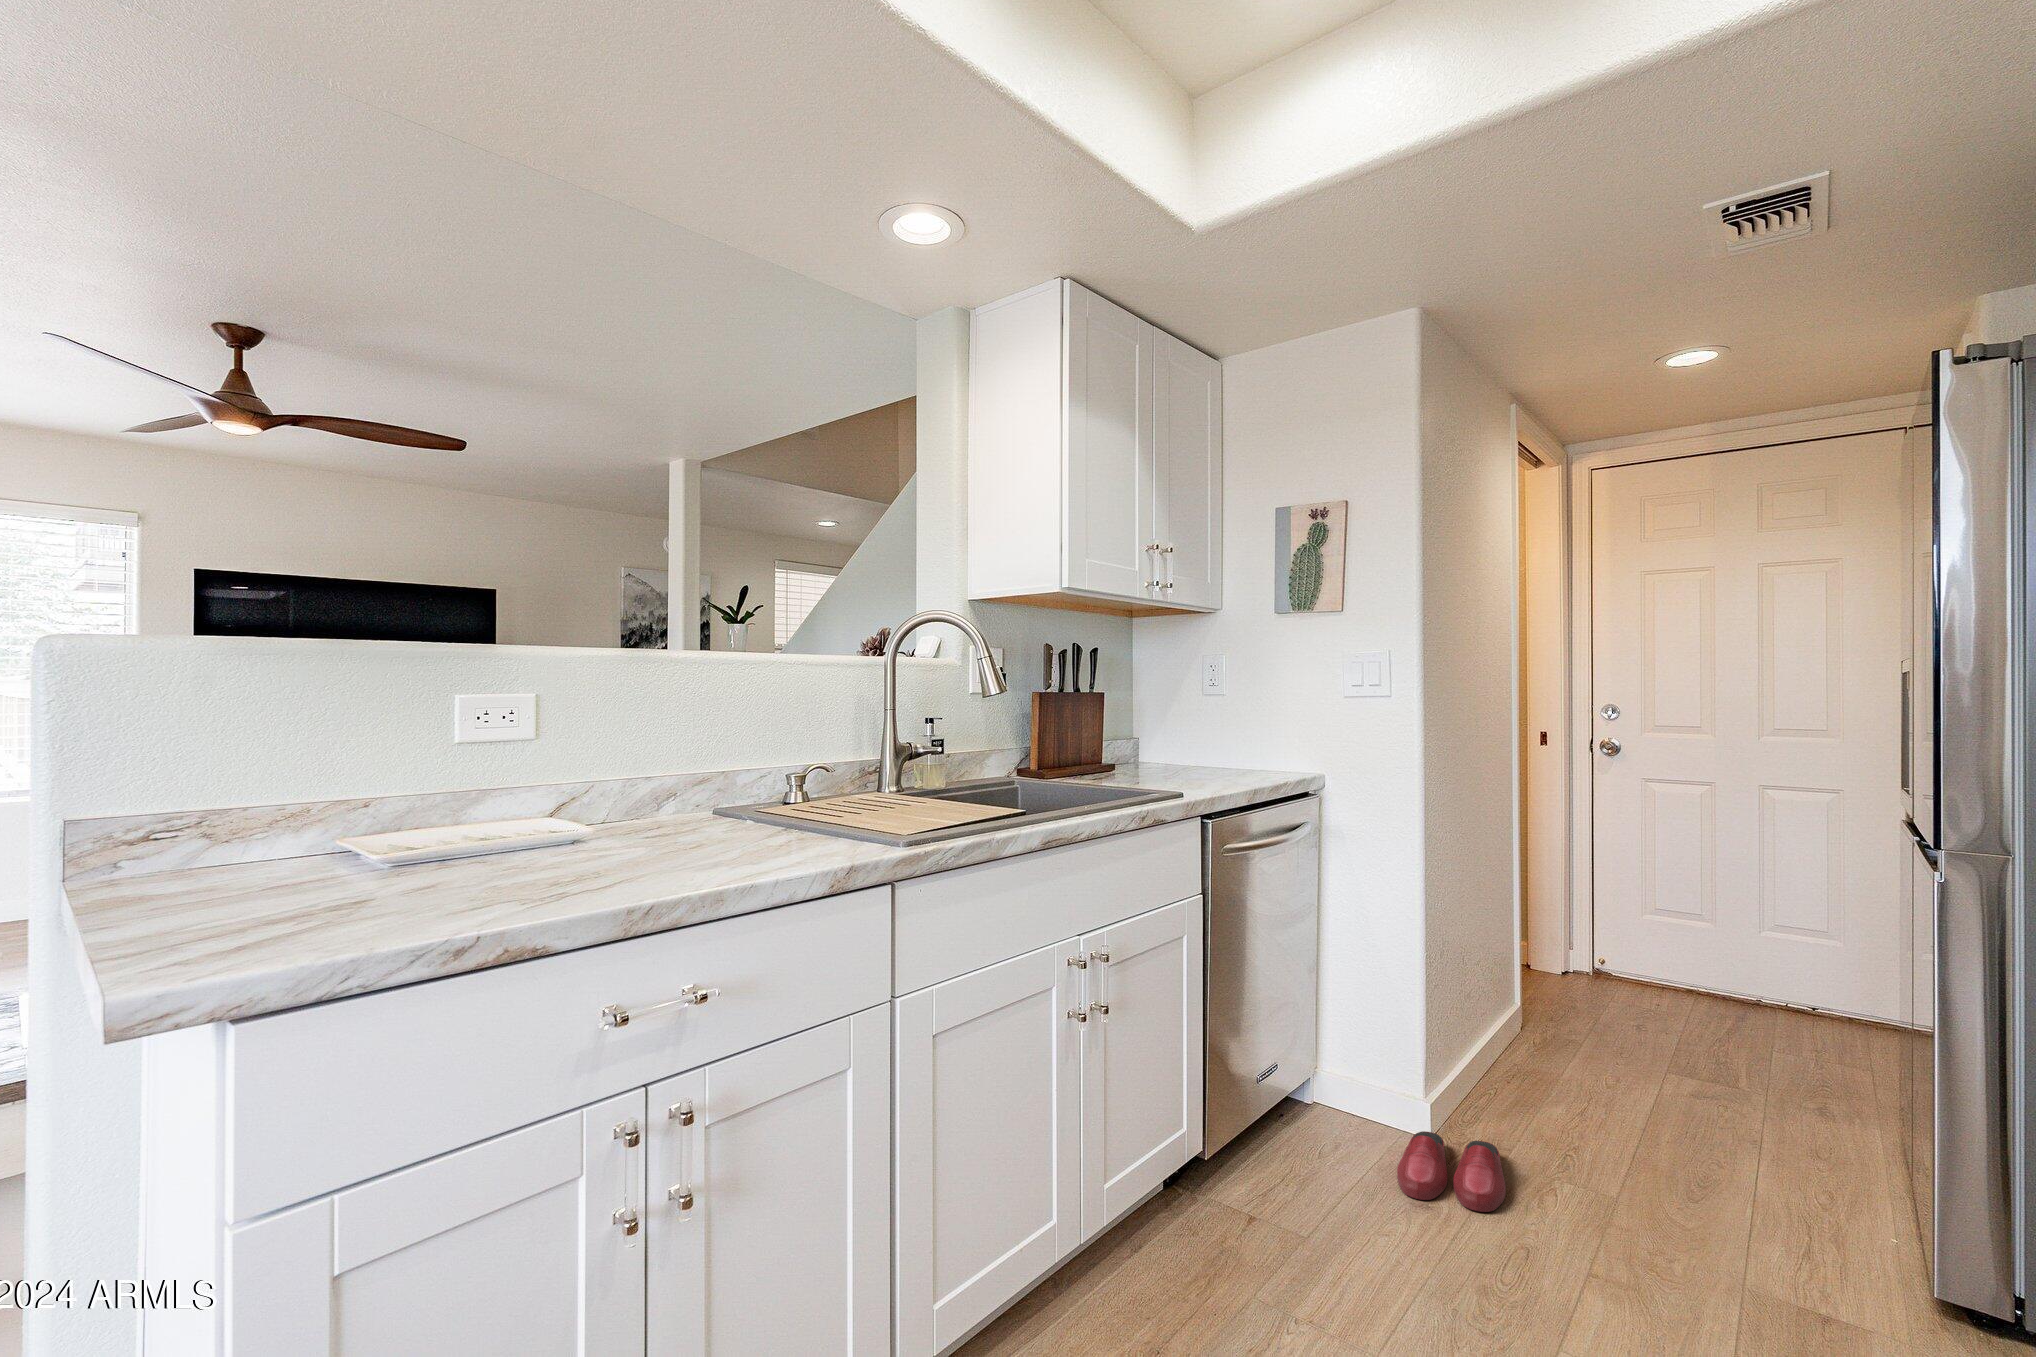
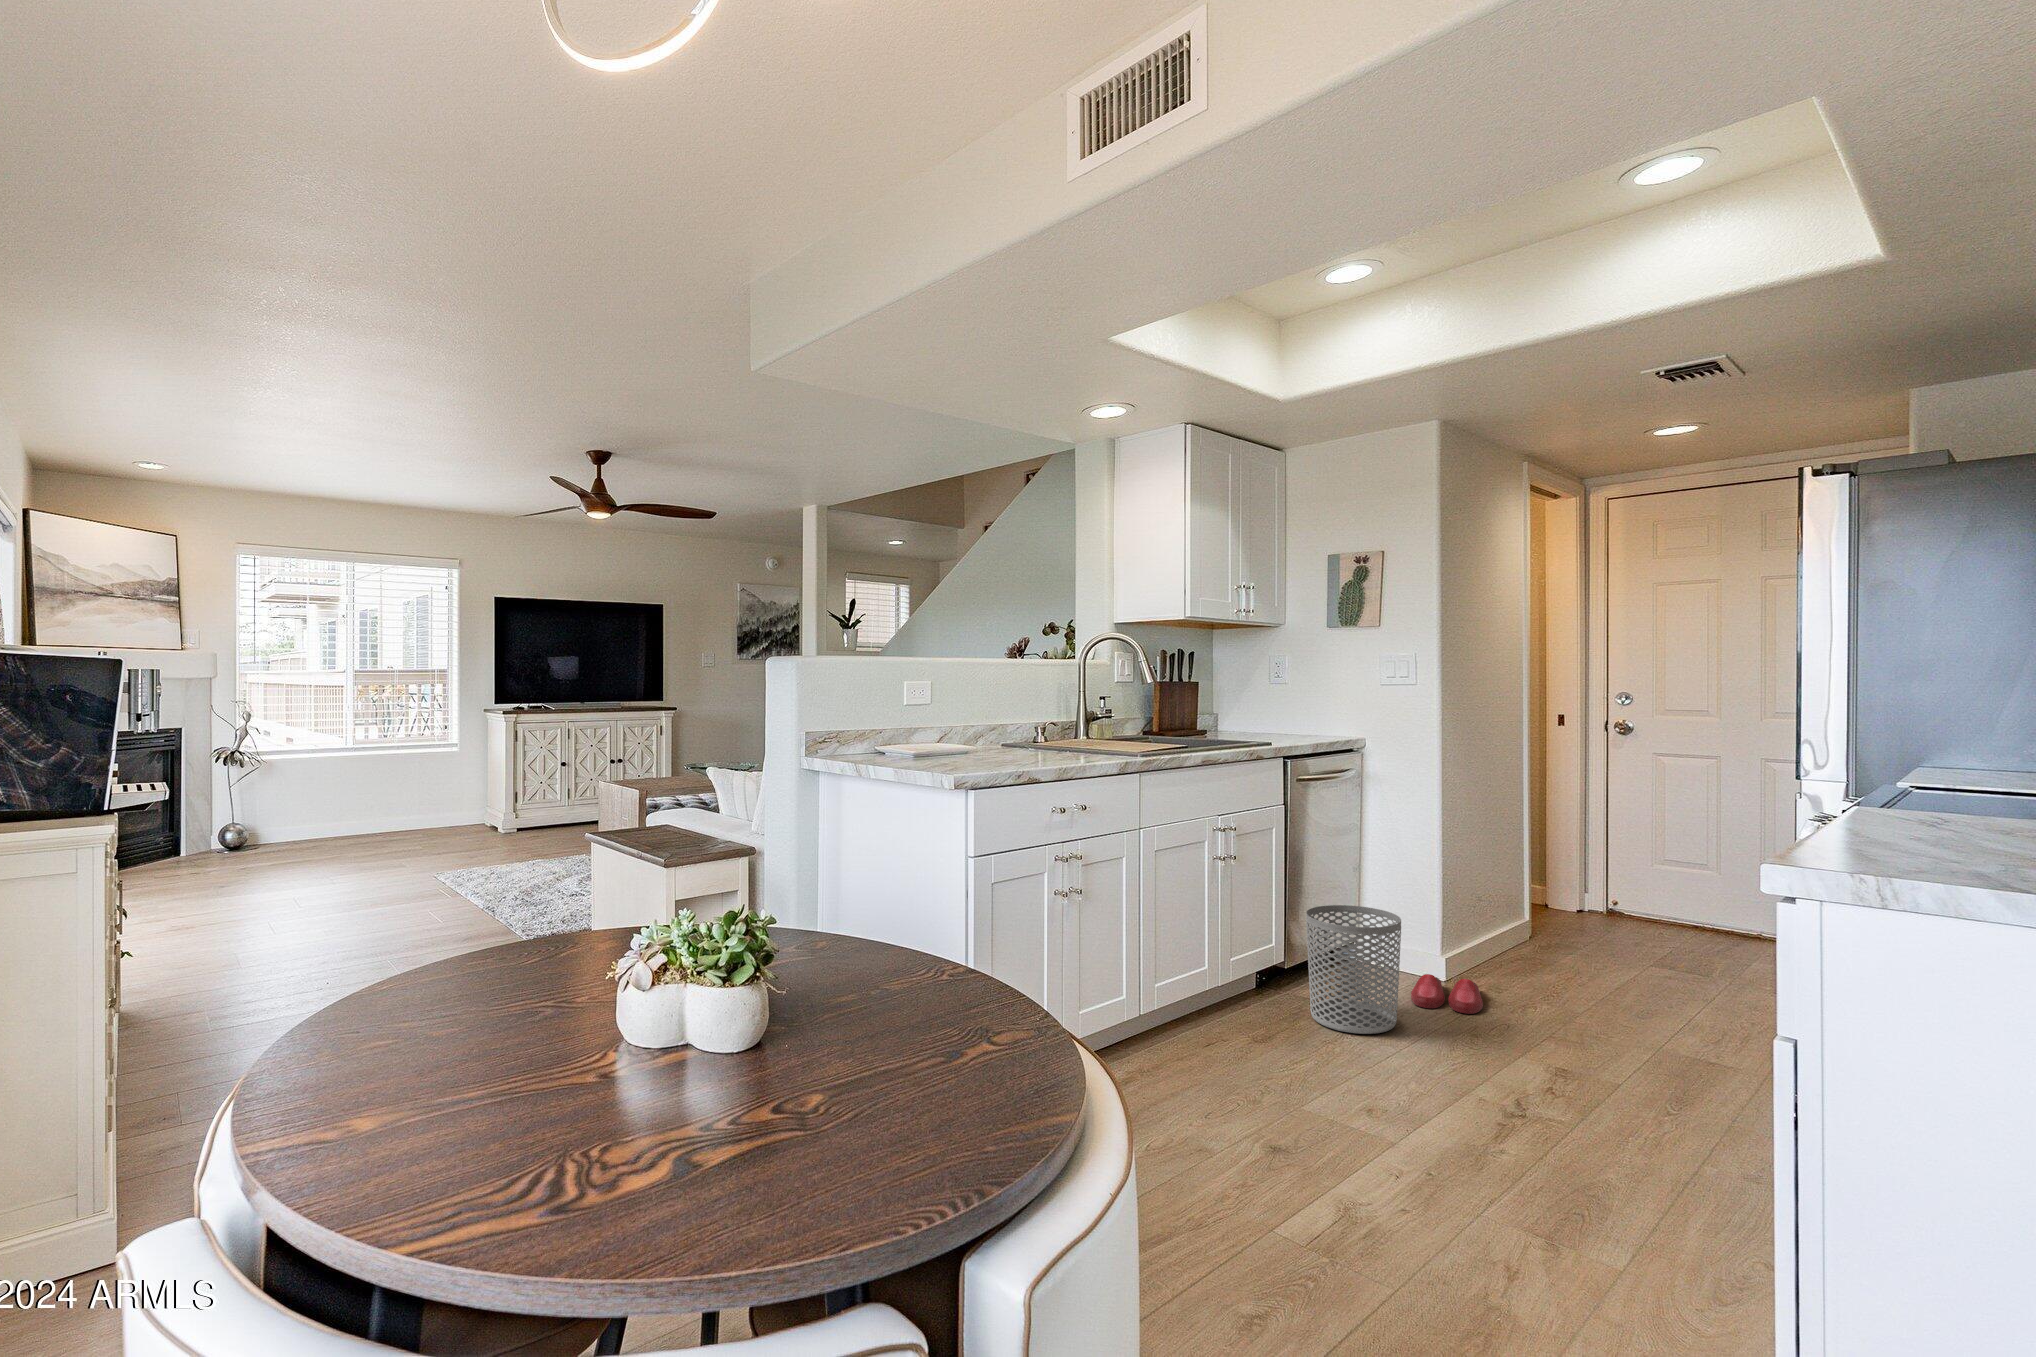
waste bin: none [1225,1045,1371,1267] -> present [1306,905,1401,1034]

